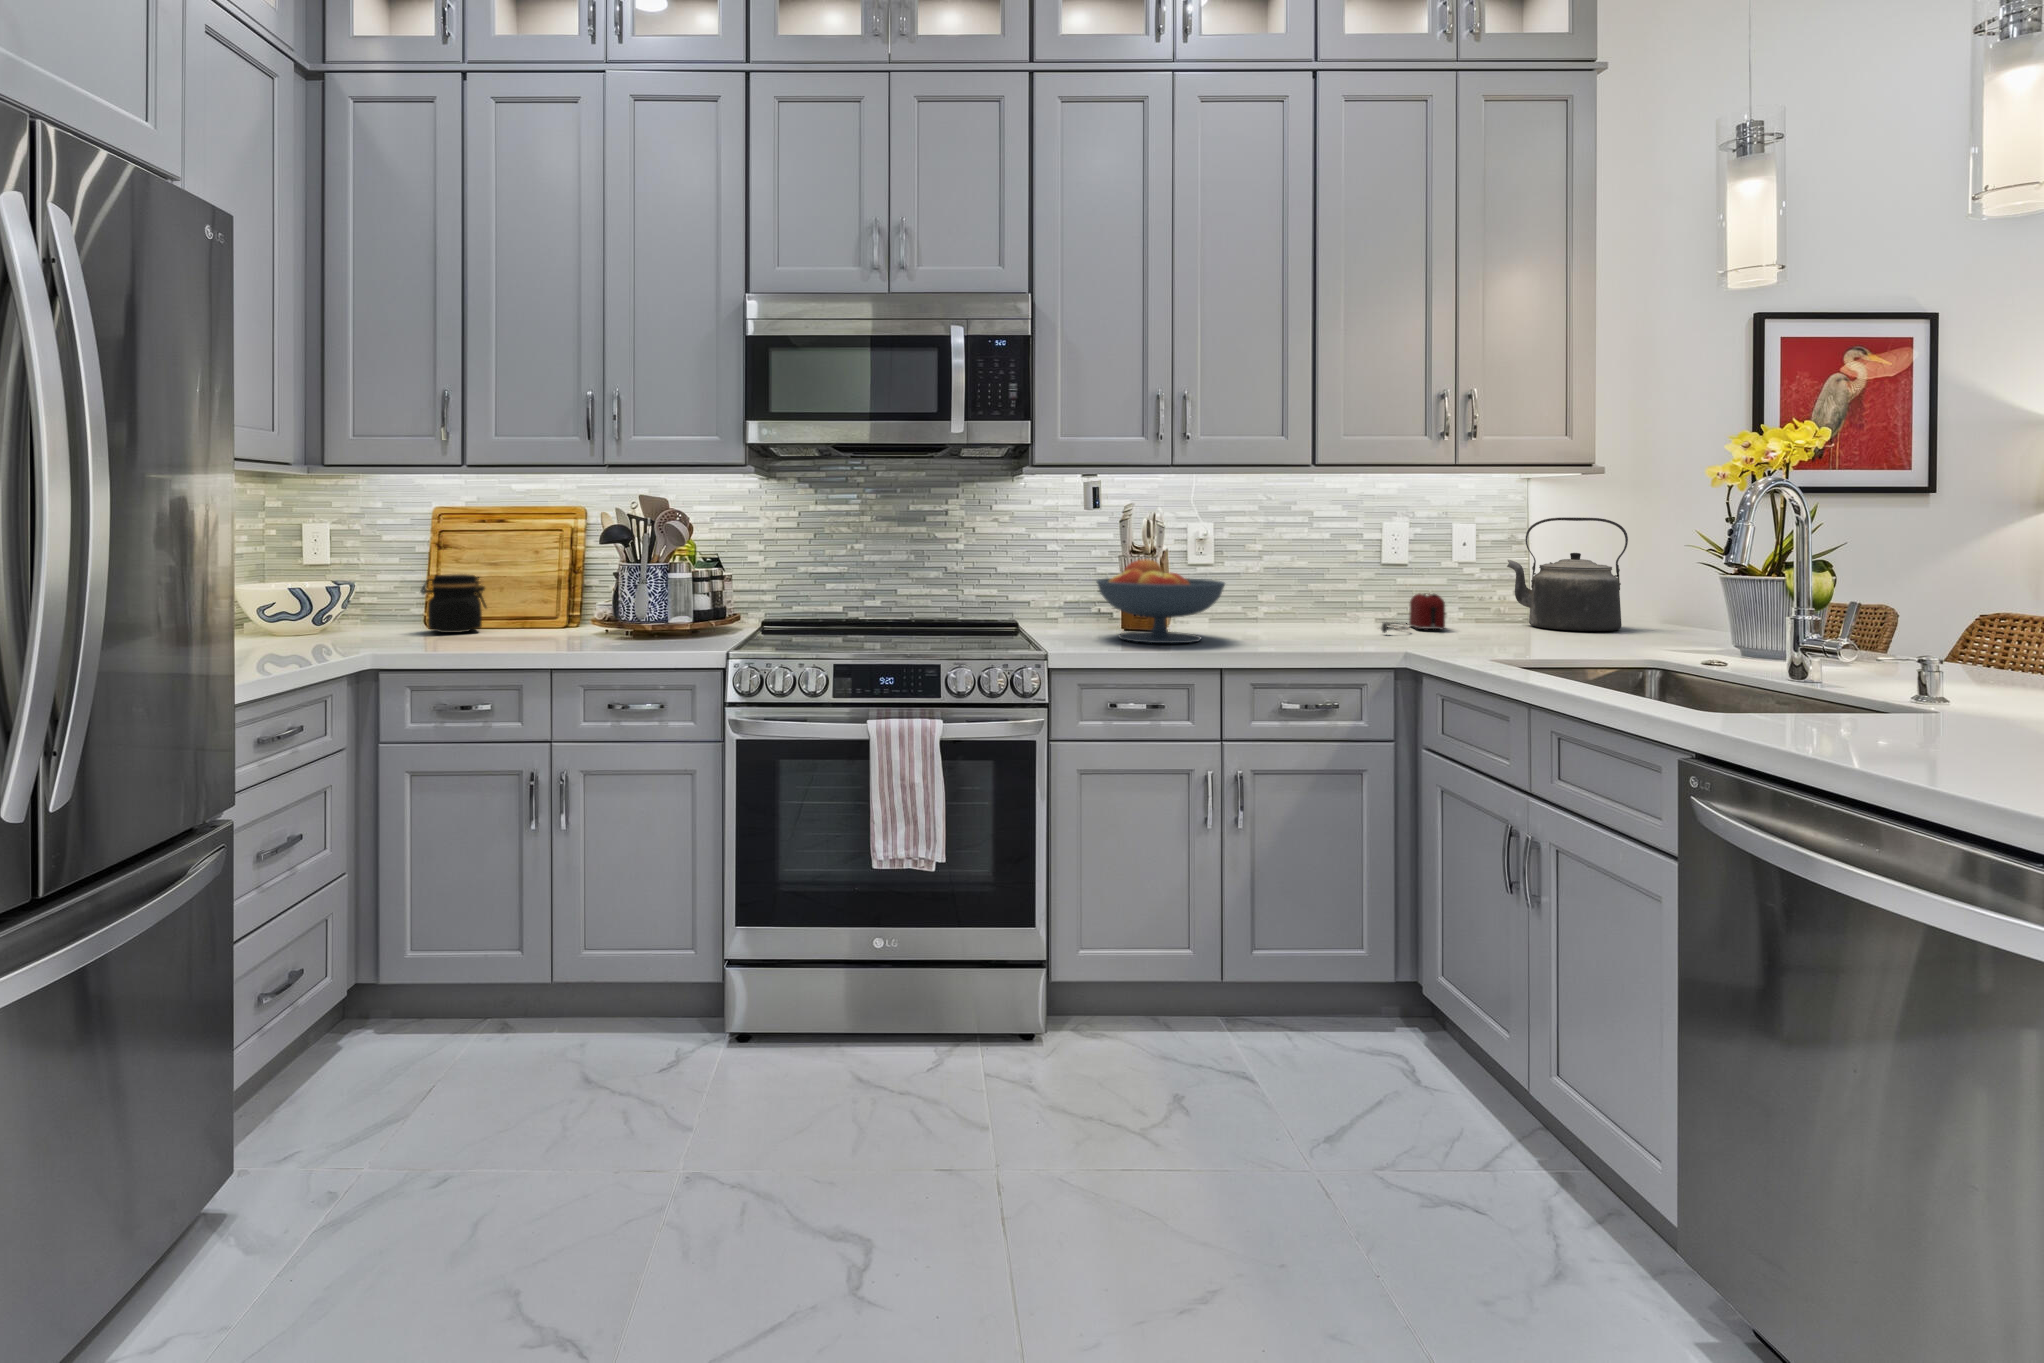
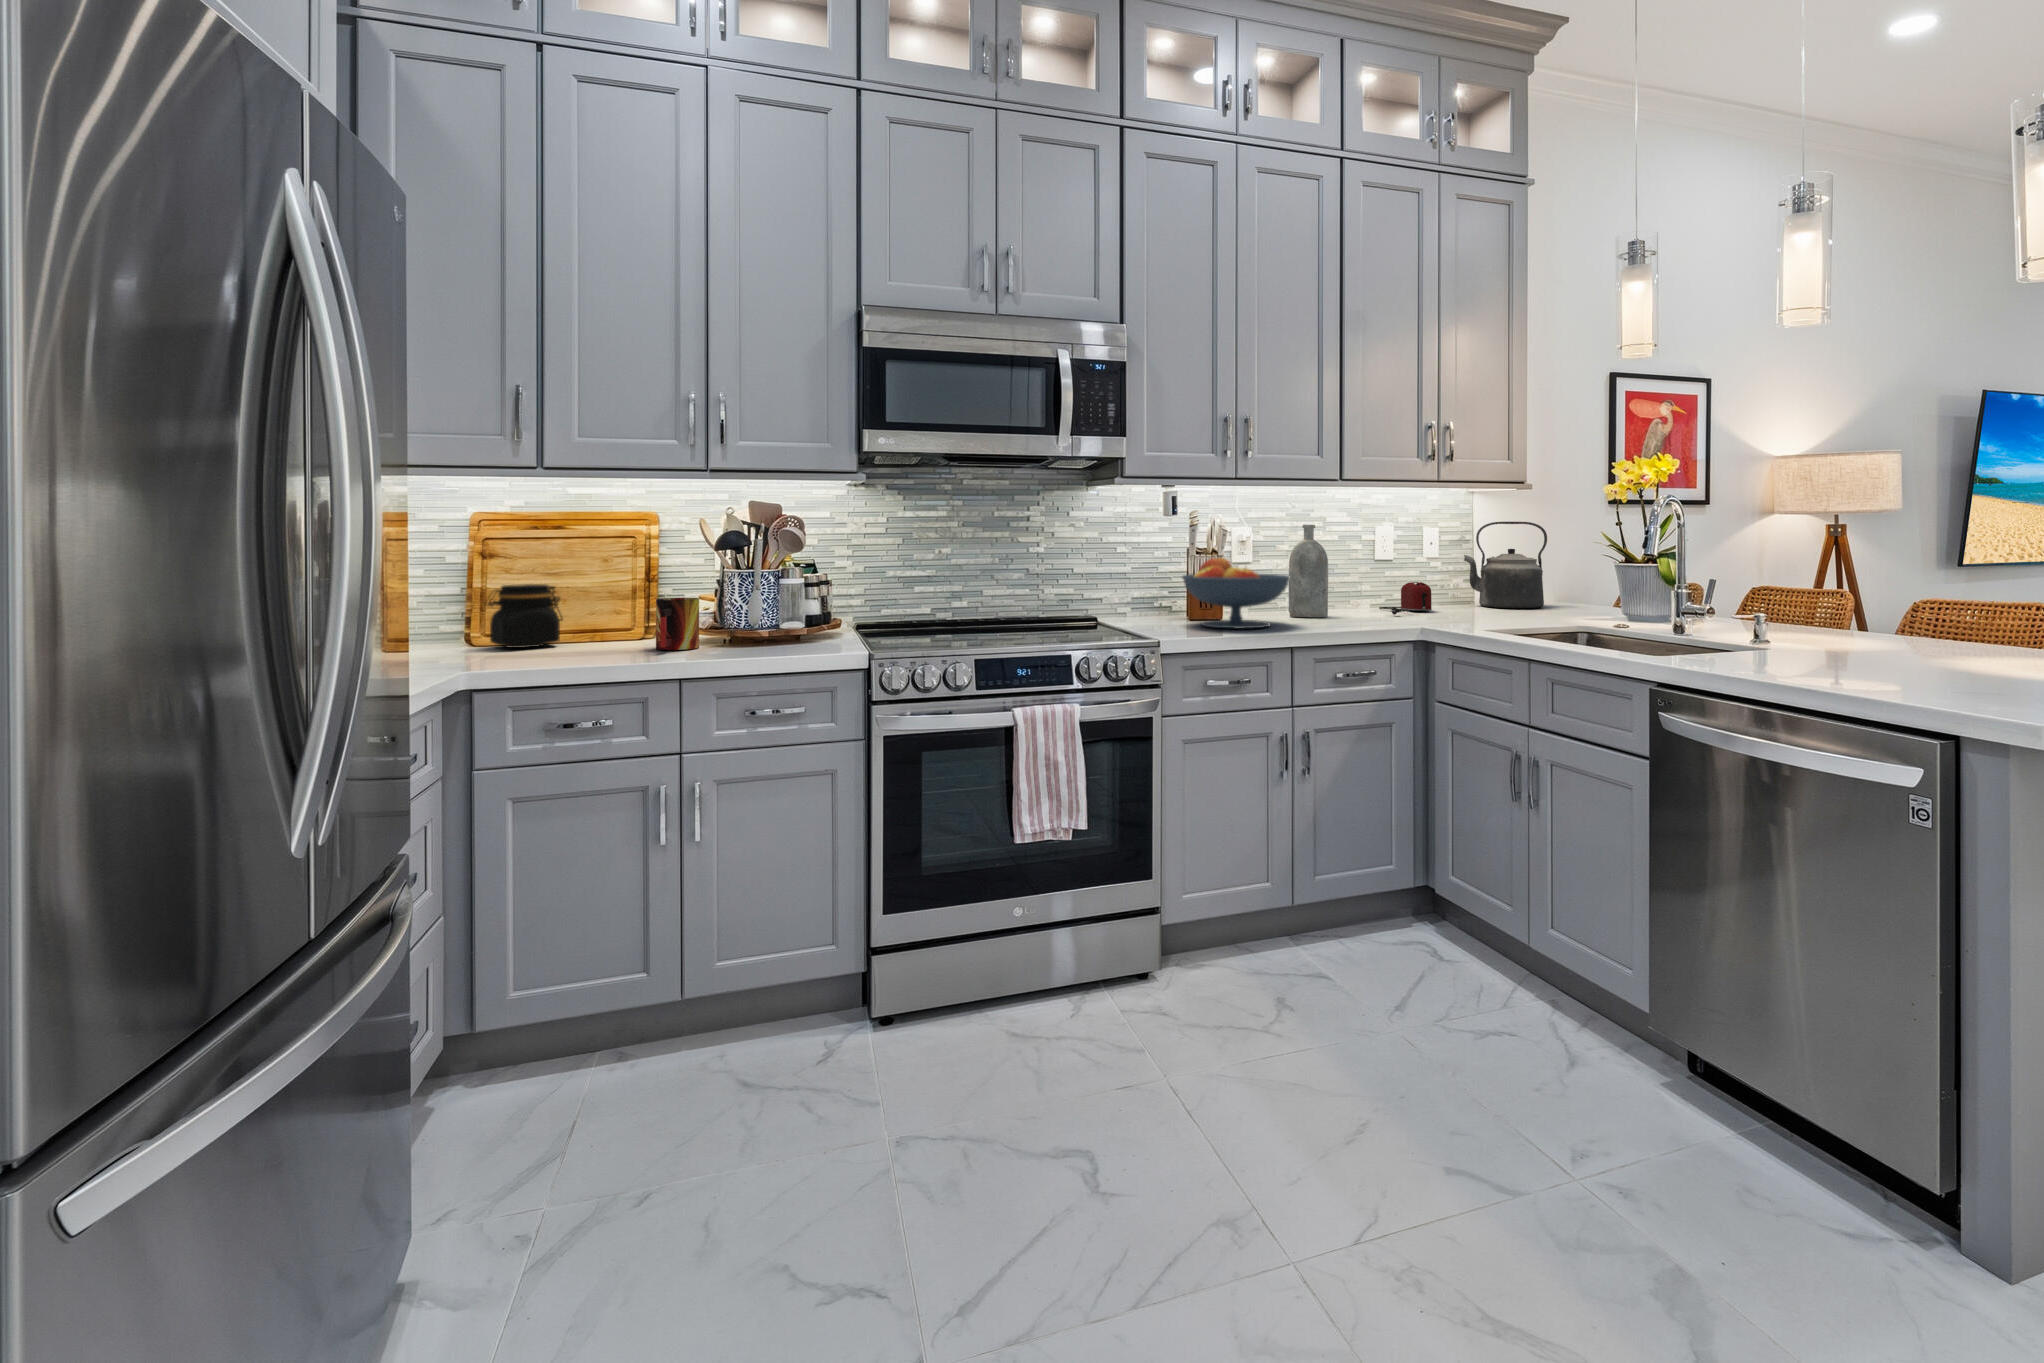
bottle: none [1246,521,1294,633] -> present [1288,525,1328,617]
mug: none [546,591,589,641] -> present [656,598,699,650]

